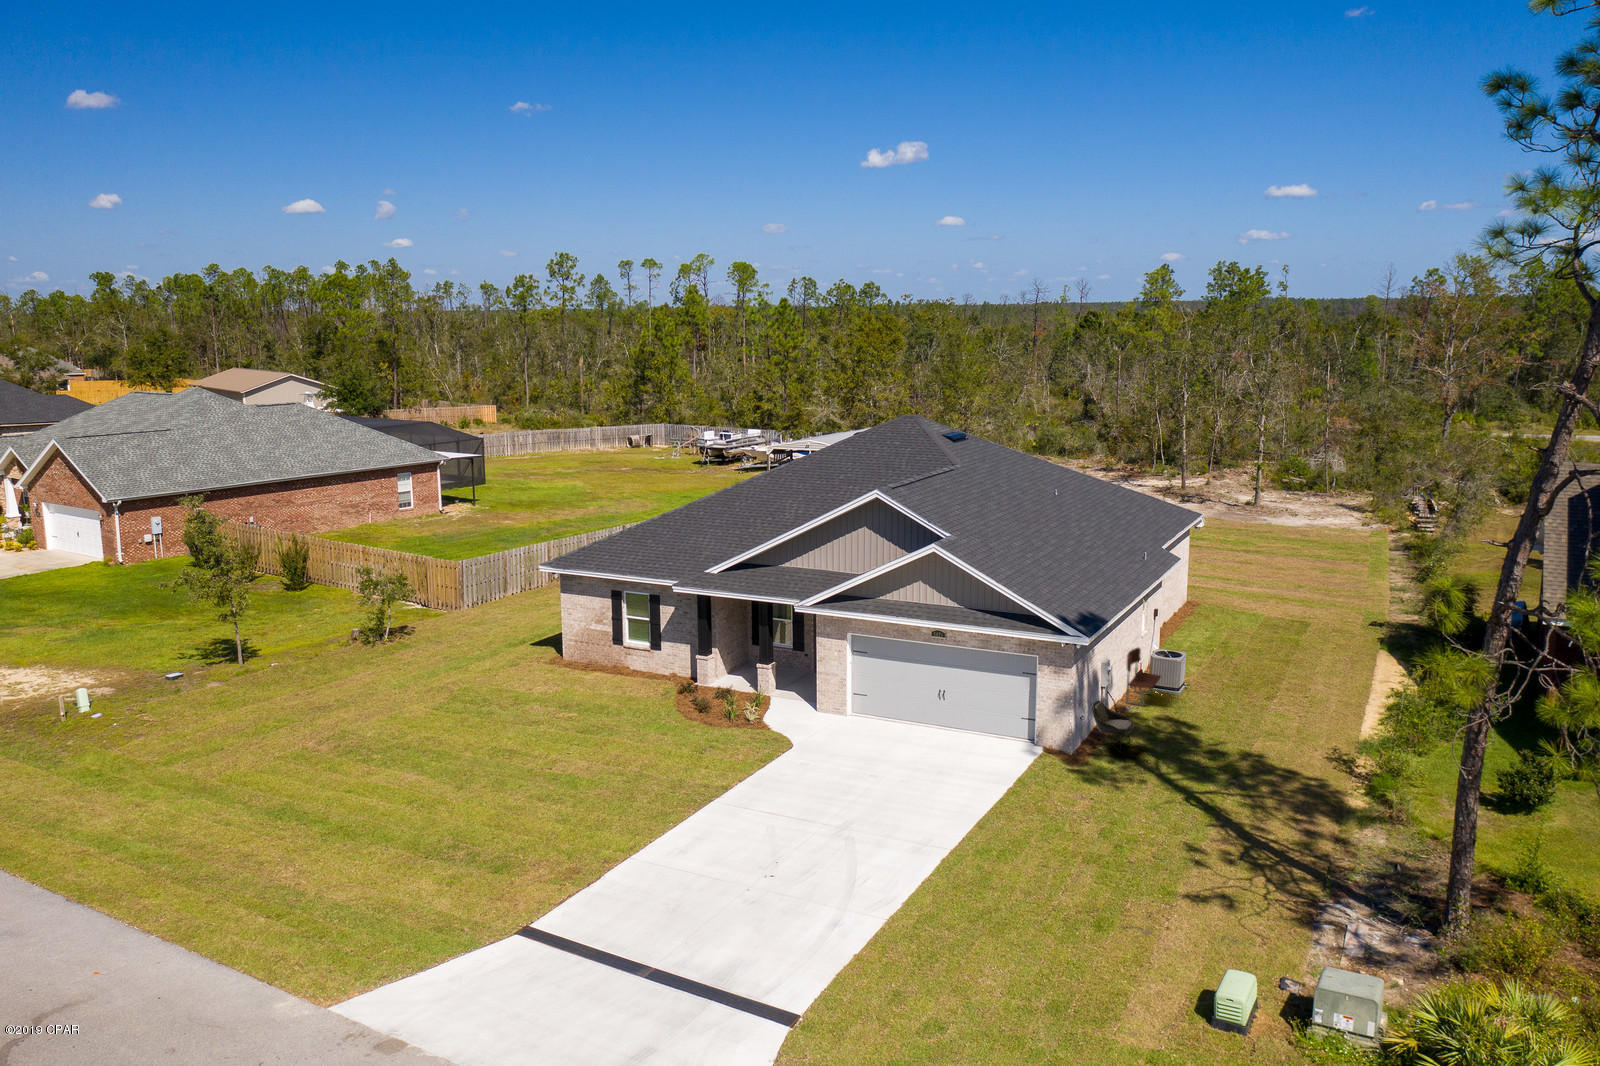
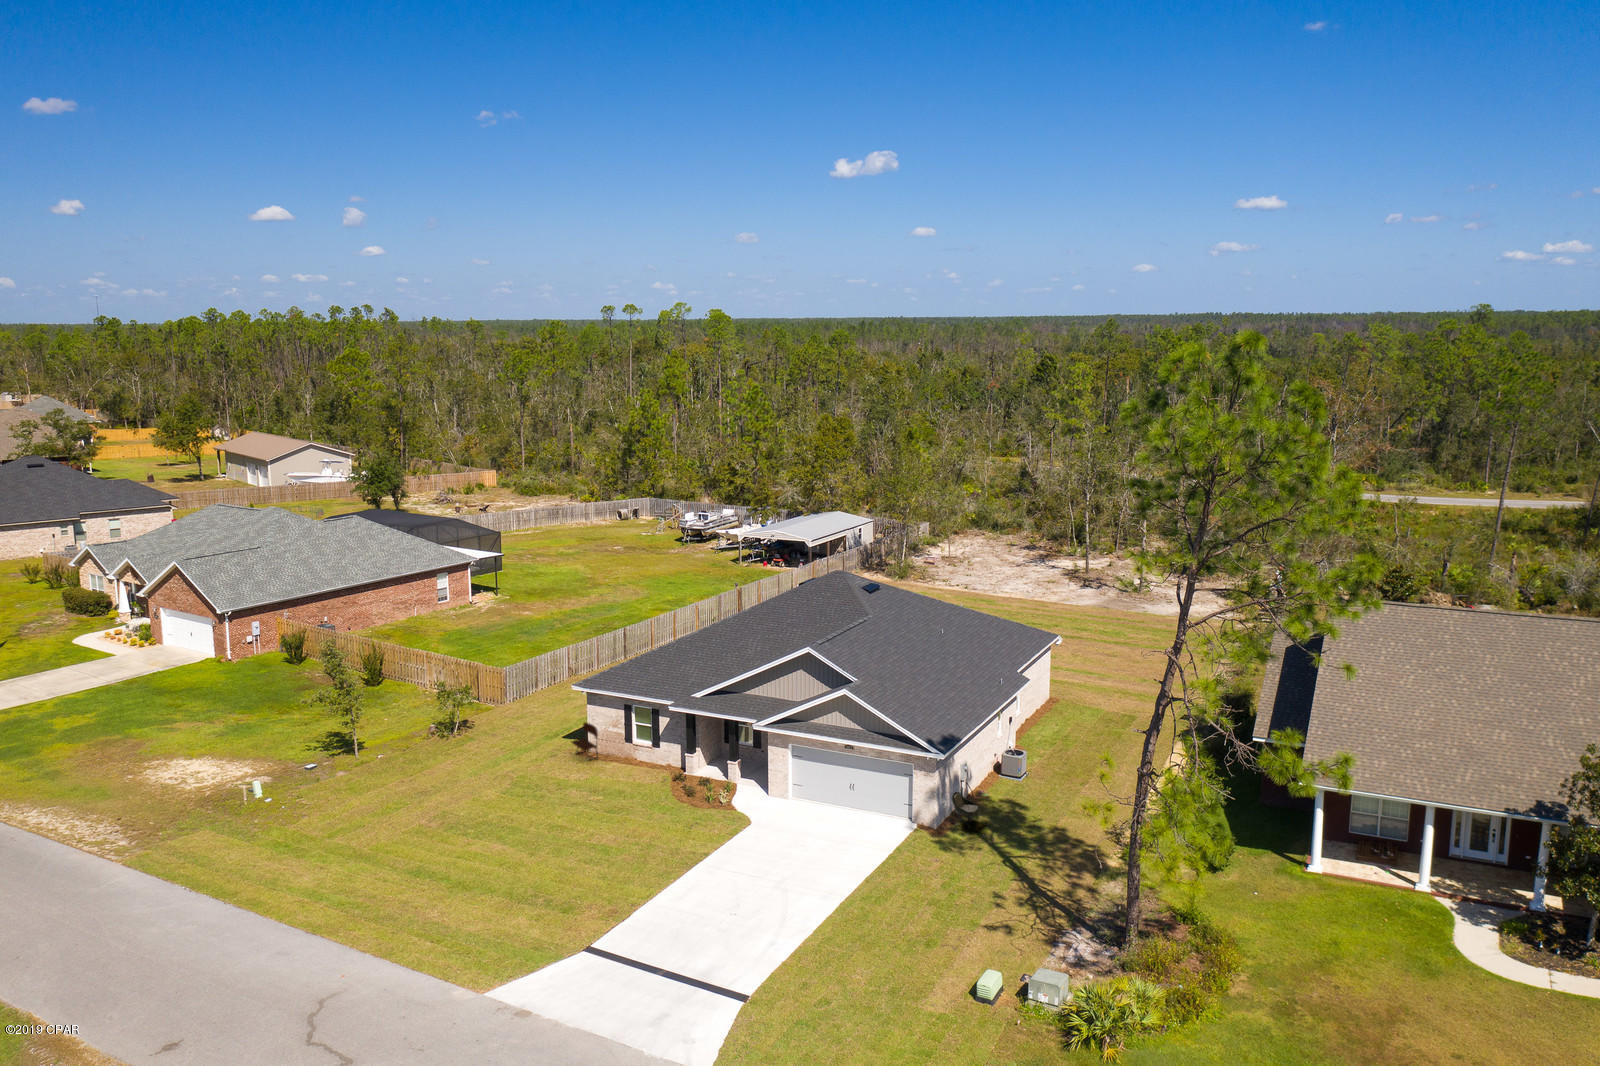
bench: present [1126,648,1161,706] -> present [572,723,598,761]

